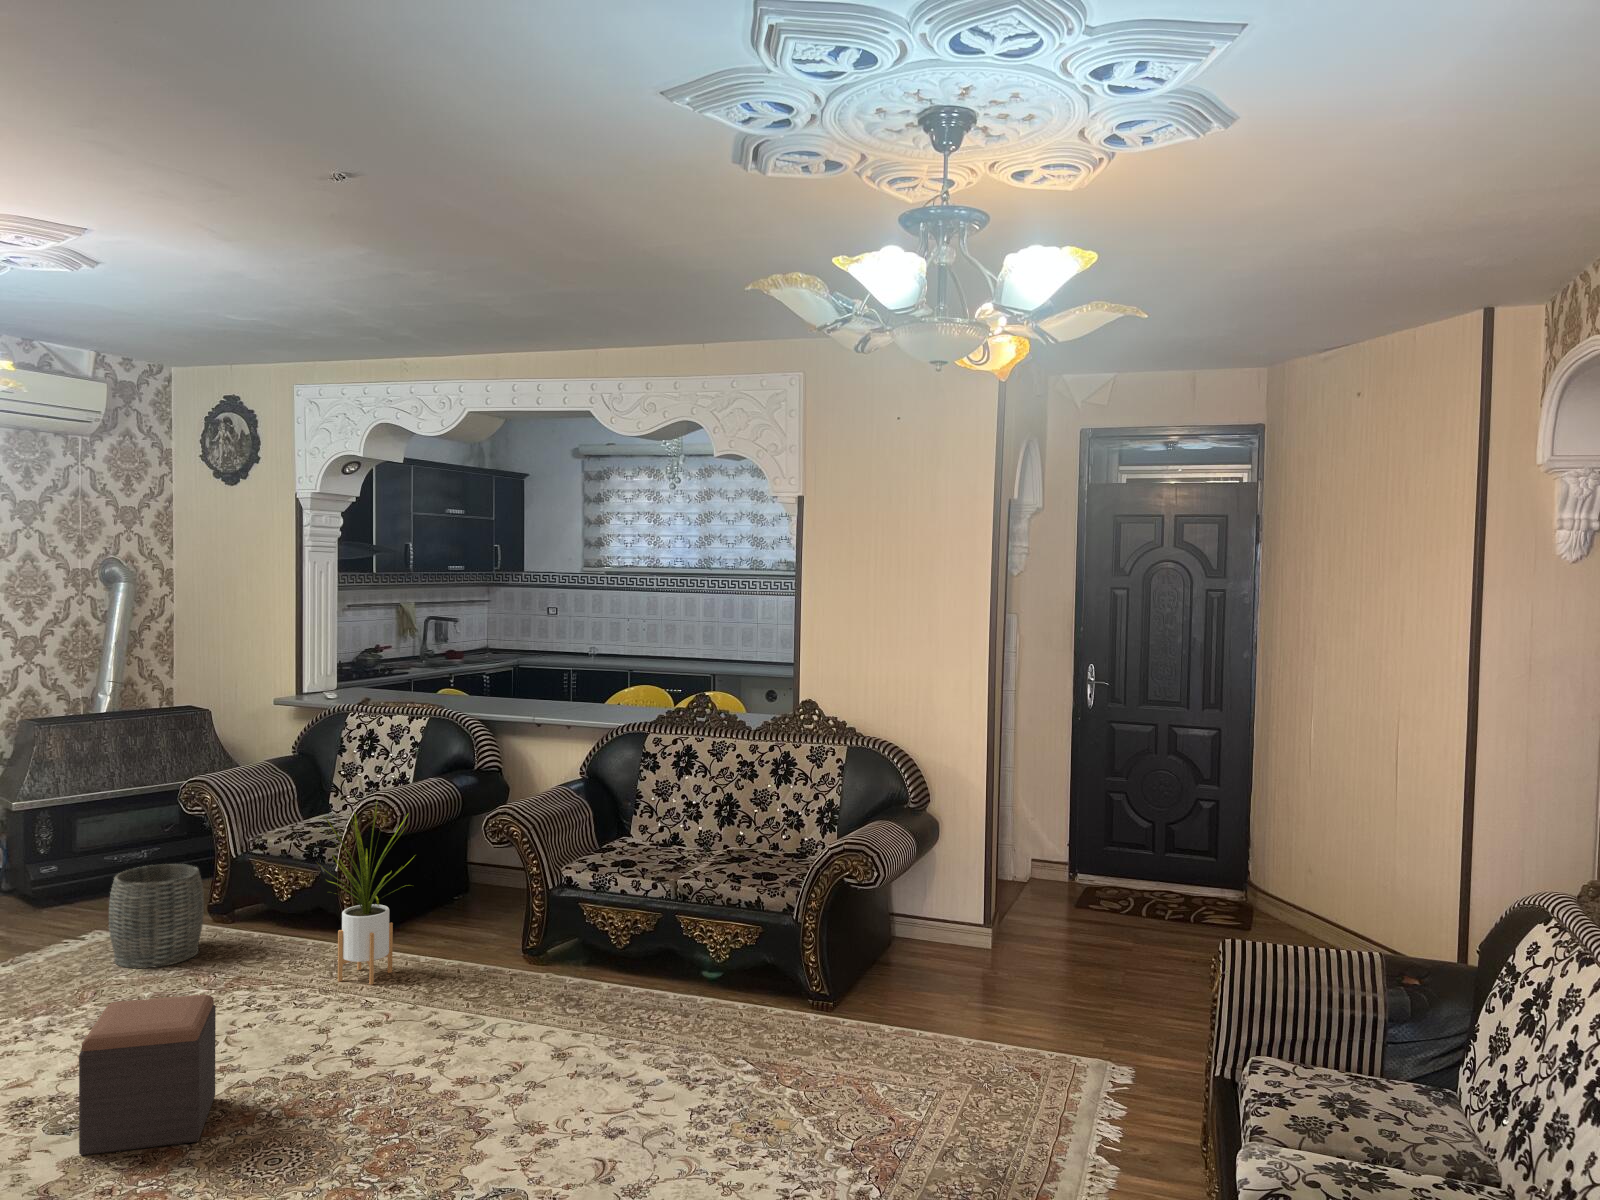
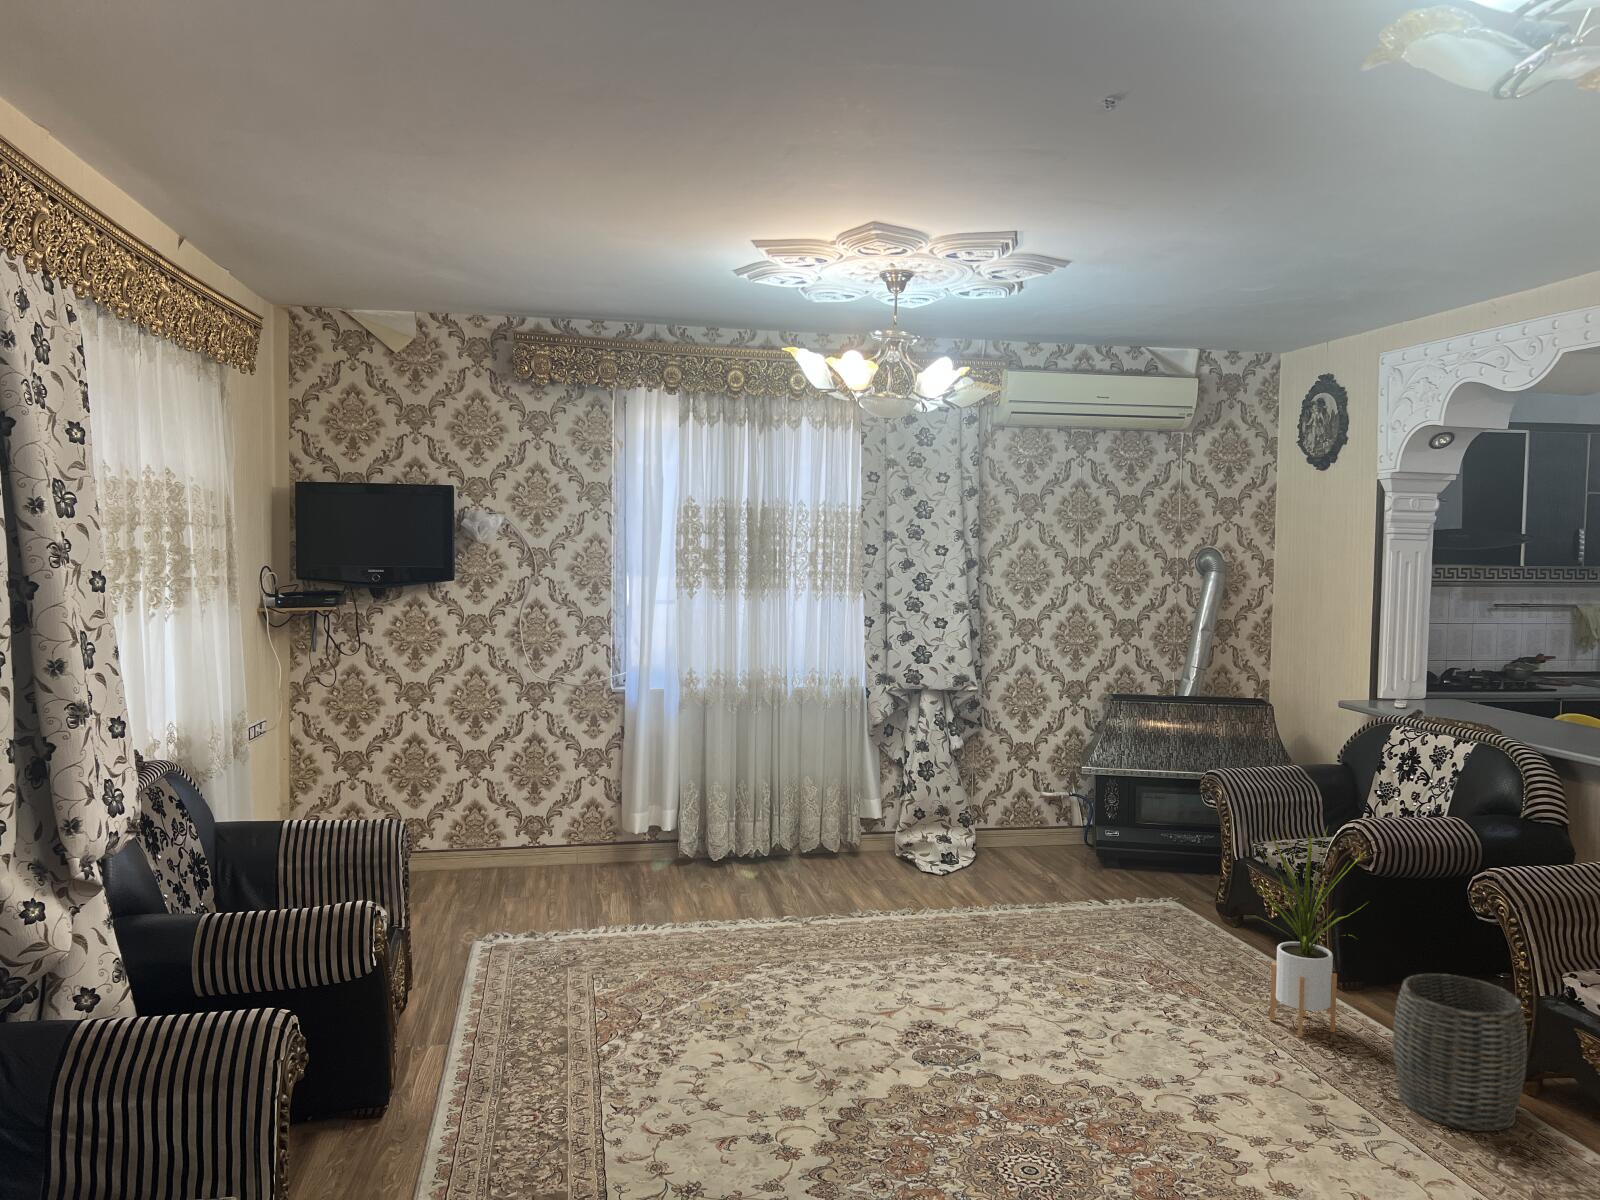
woven basket: present [109,864,204,968] -> present [1393,974,1527,1131]
footstool: present [79,994,216,1155] -> none [913,958,1051,1118]

